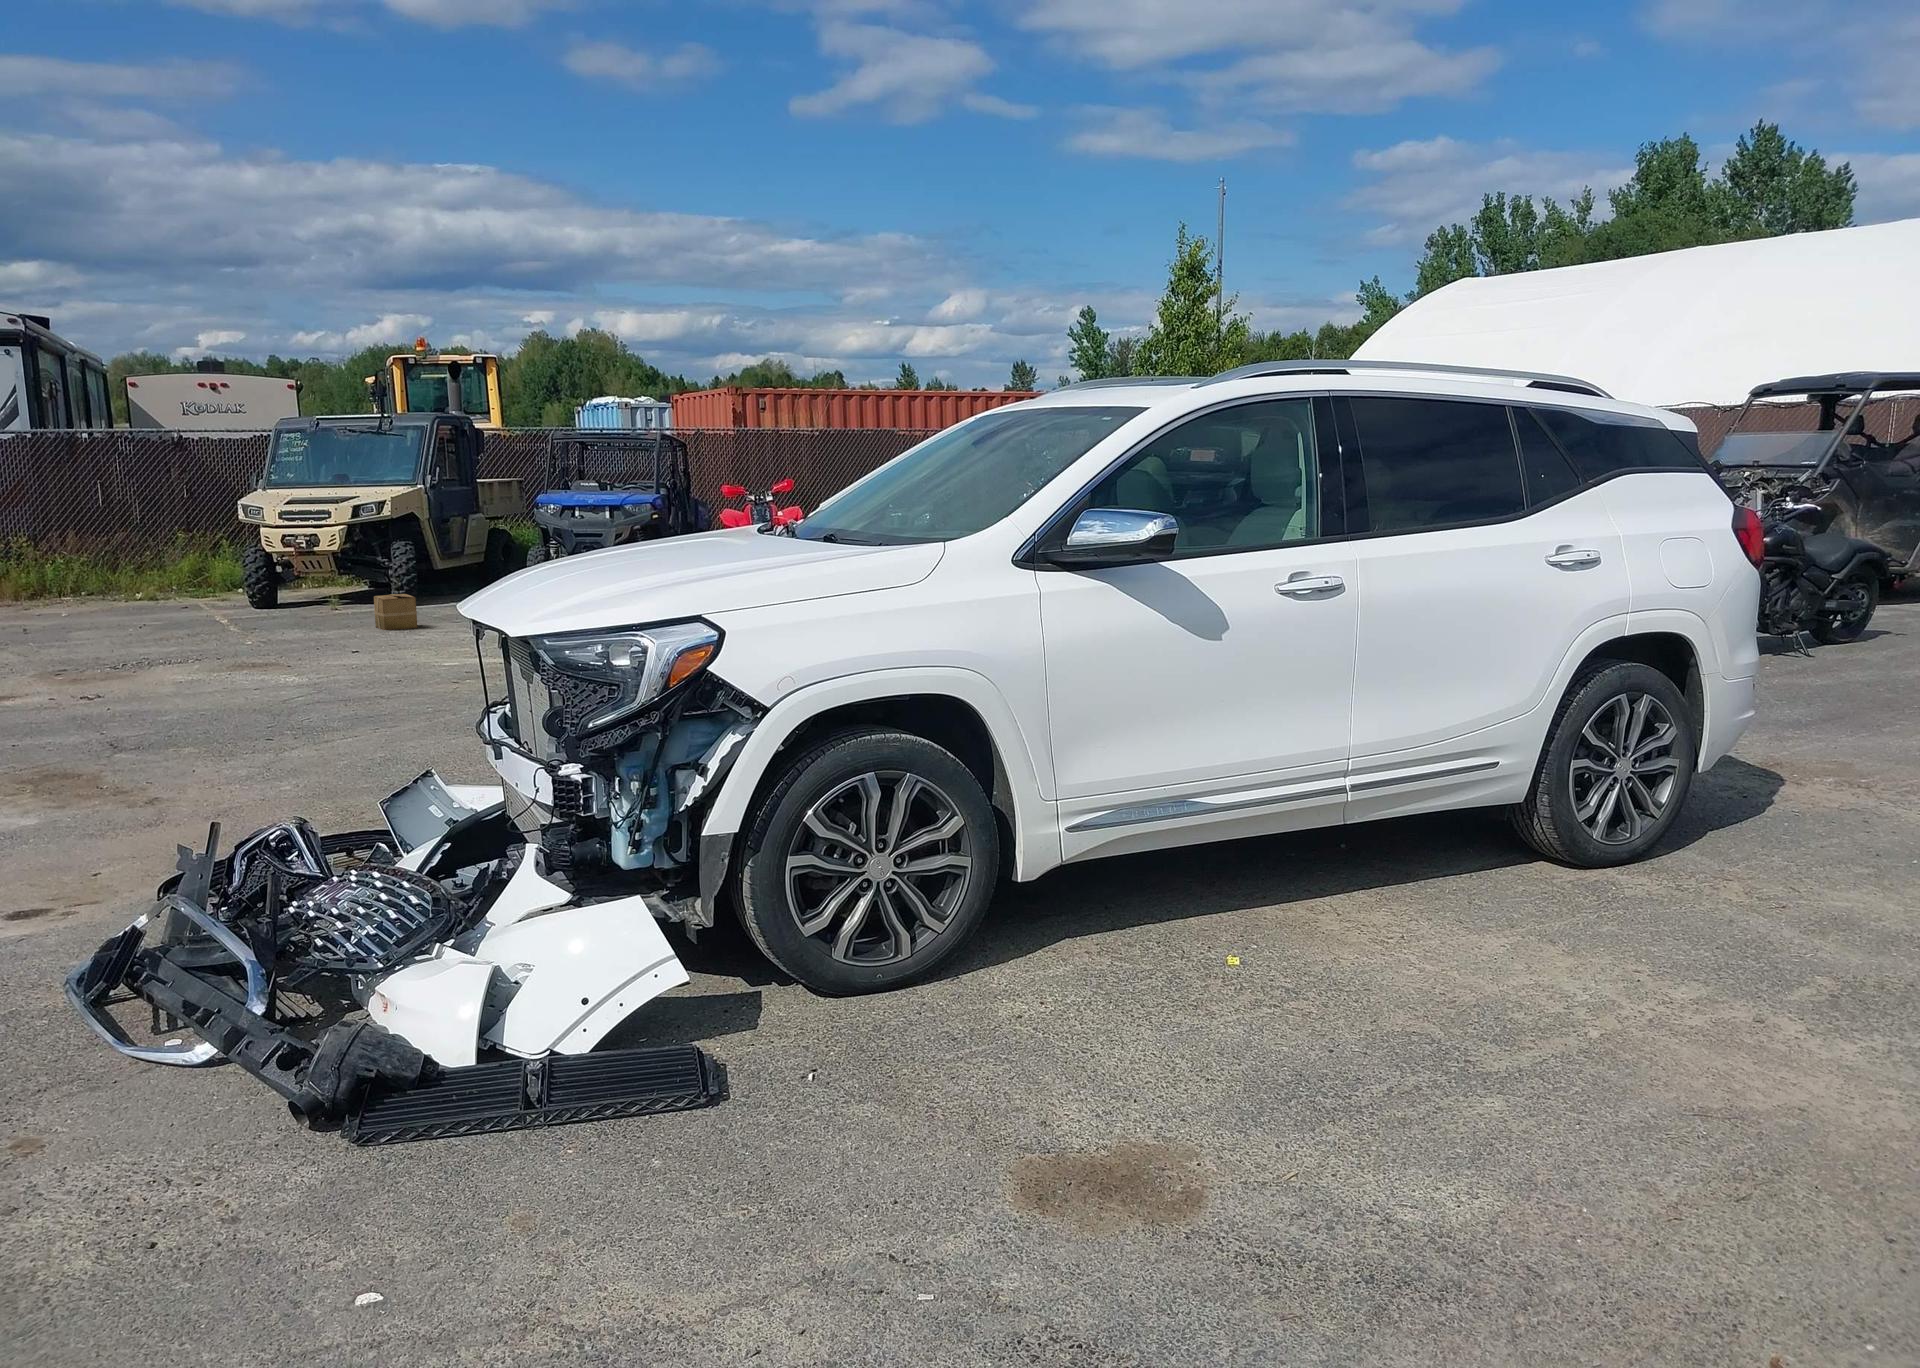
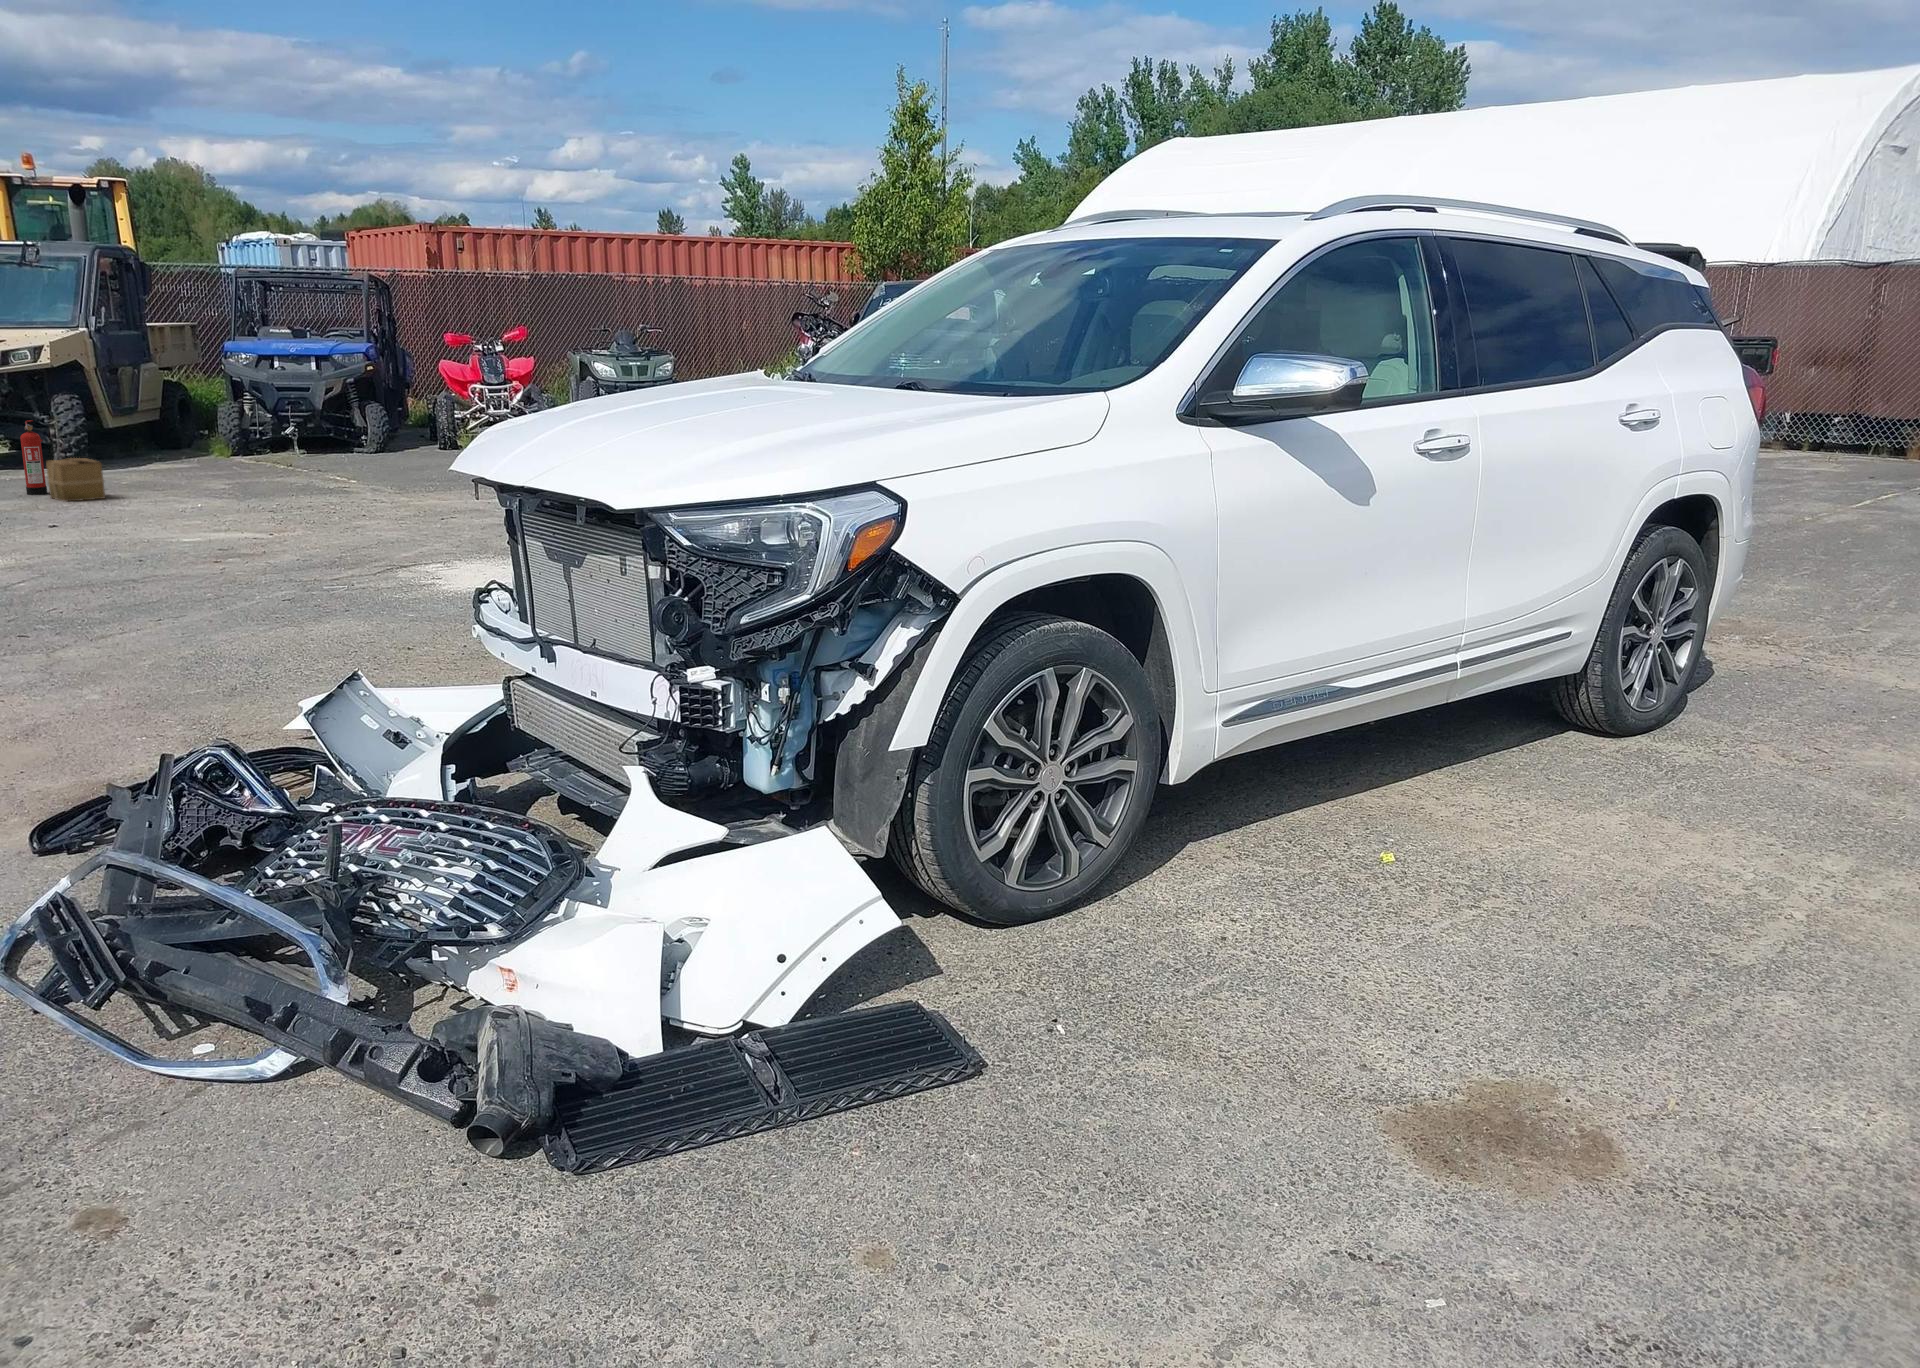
fire extinguisher: none [358,563,376,625] -> present [20,420,47,495]

